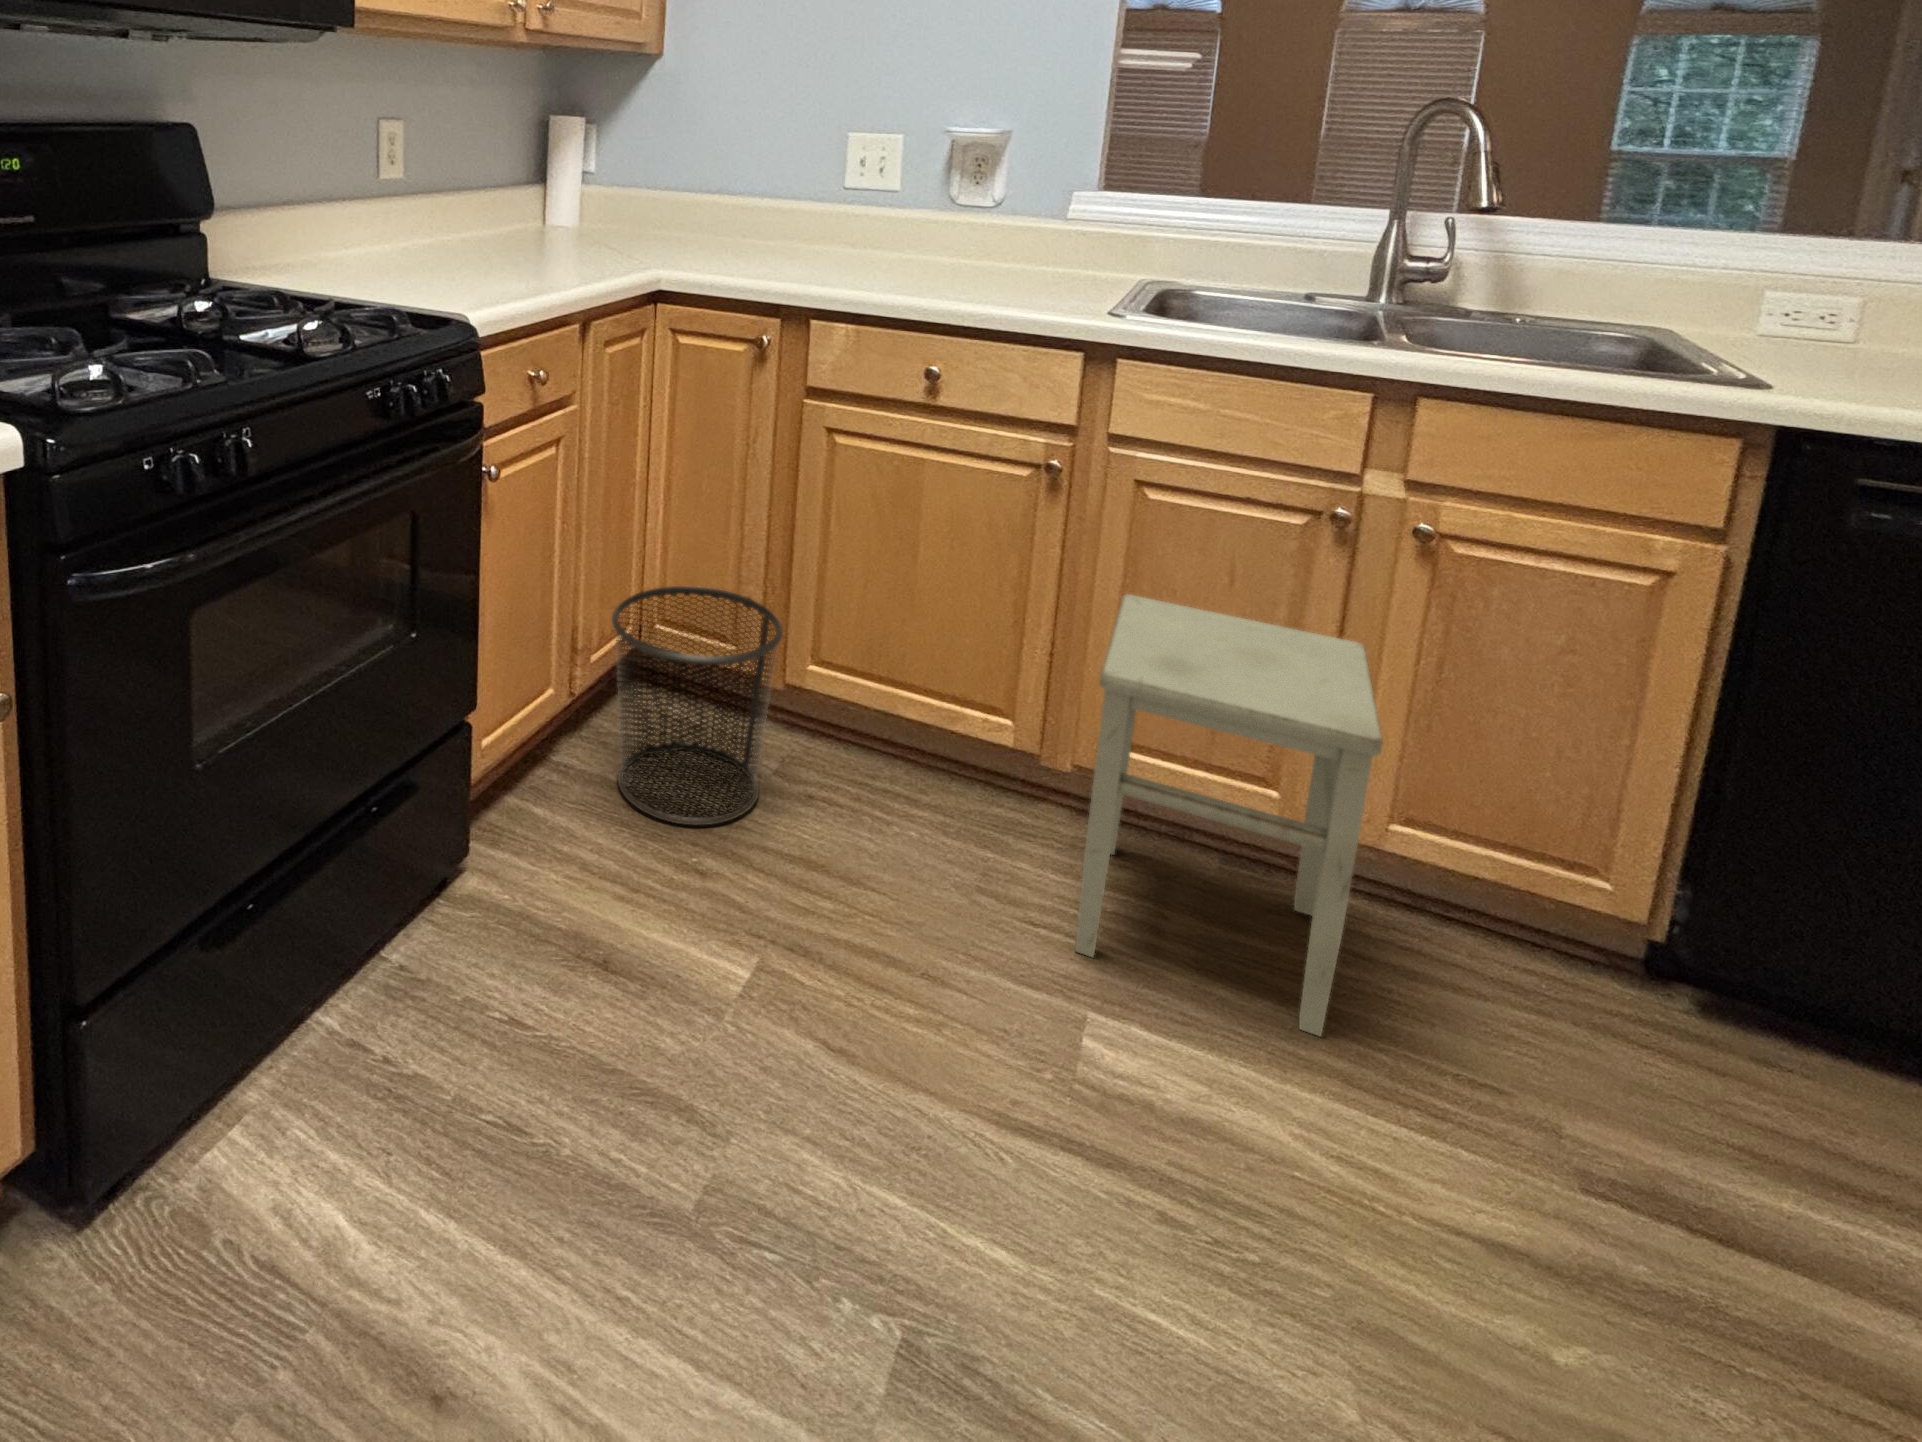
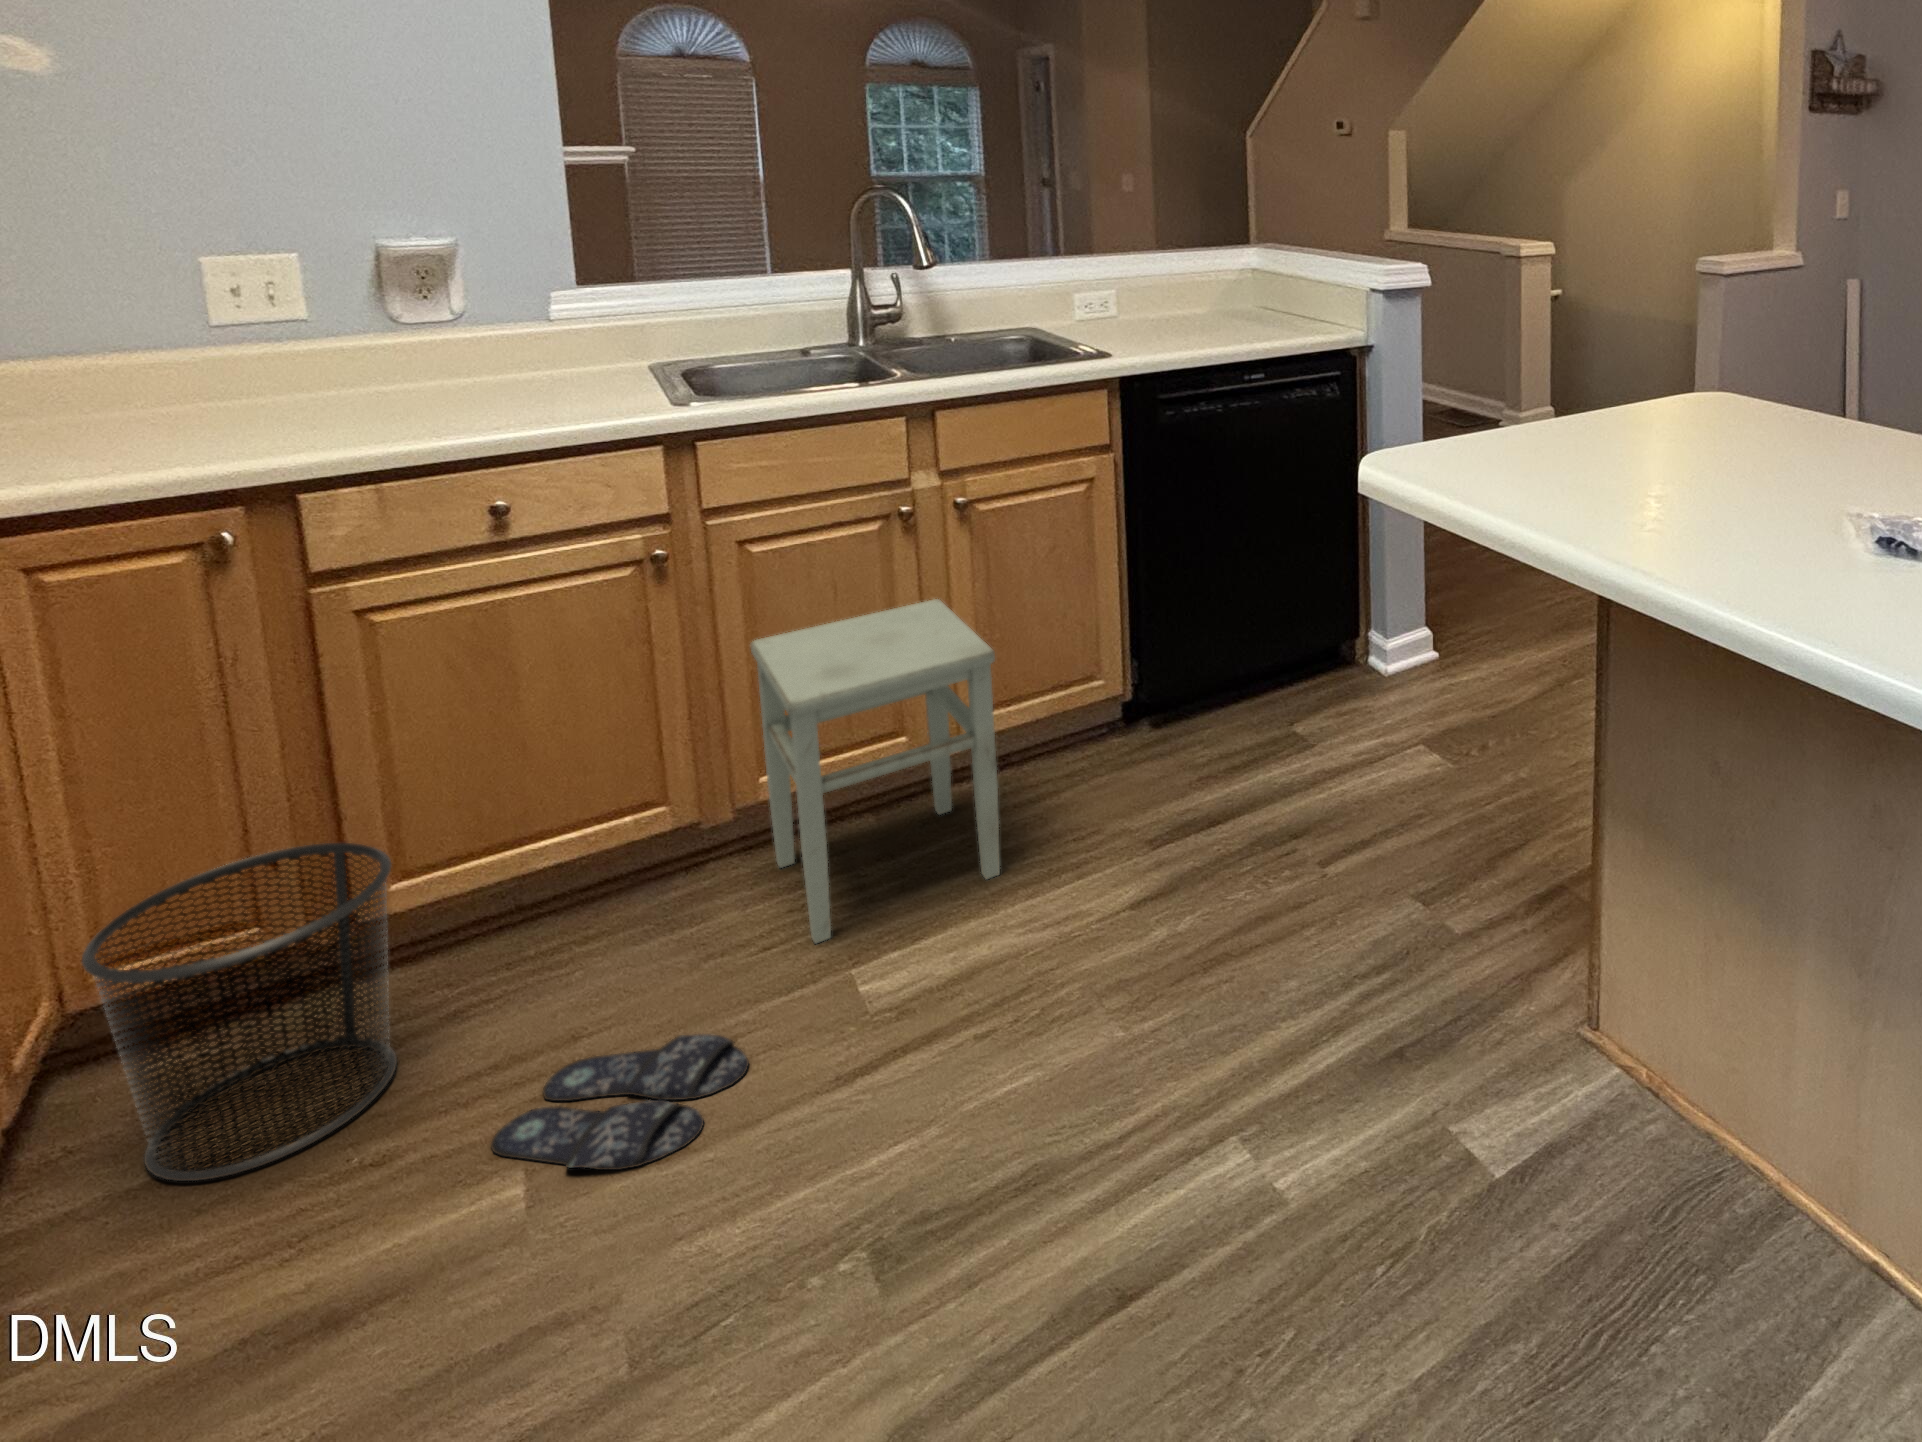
slippers: none [748,896,945,1048] -> present [491,1034,749,1170]

